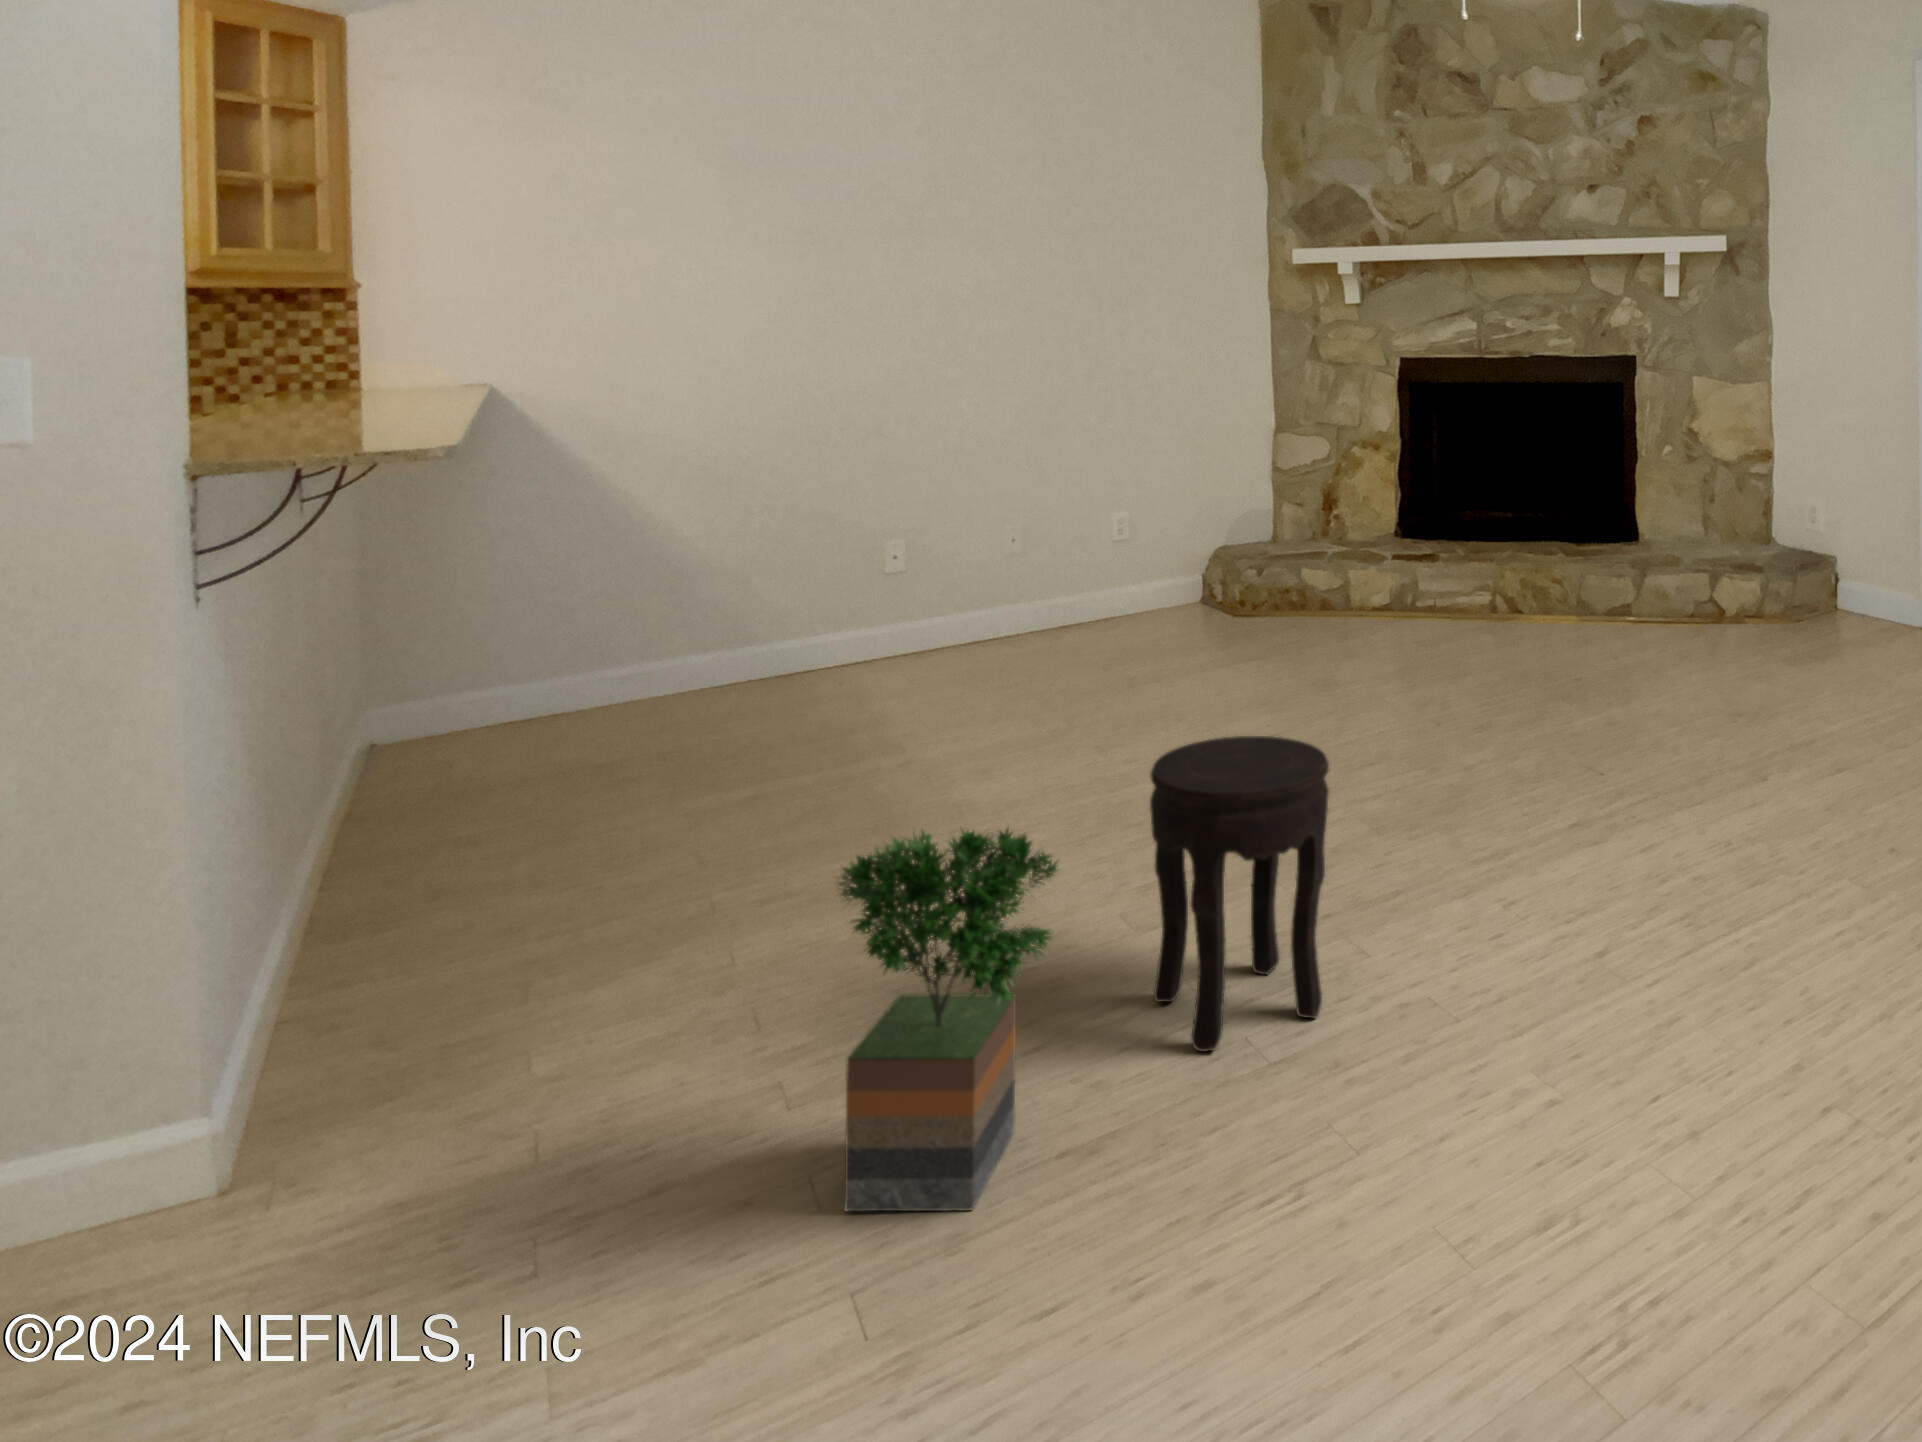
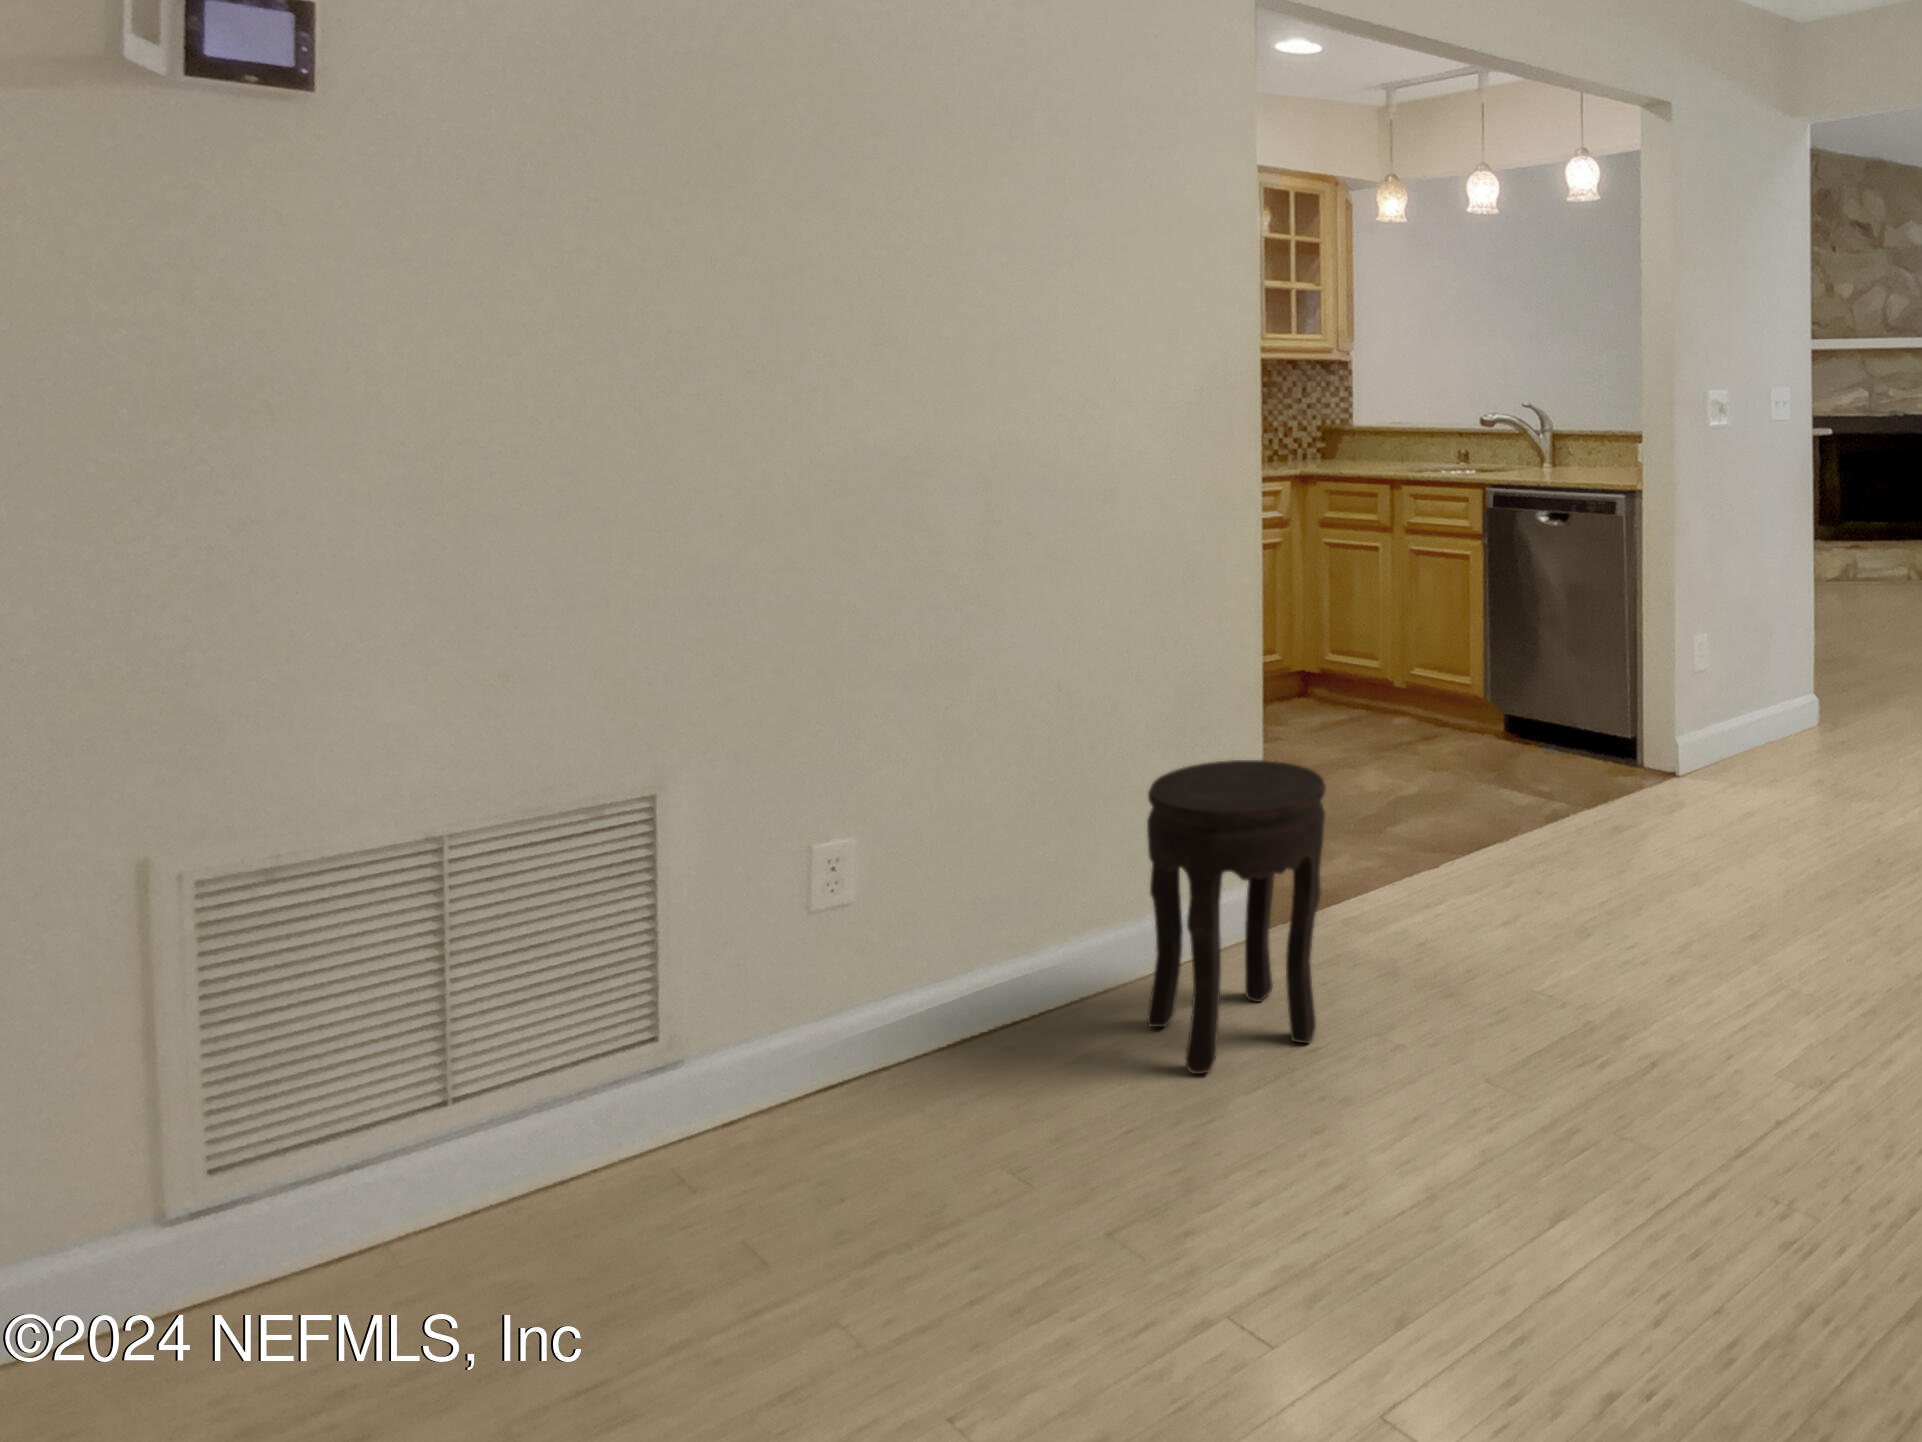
potted tree: present [838,829,1059,1211] -> none [835,838,1062,1222]

